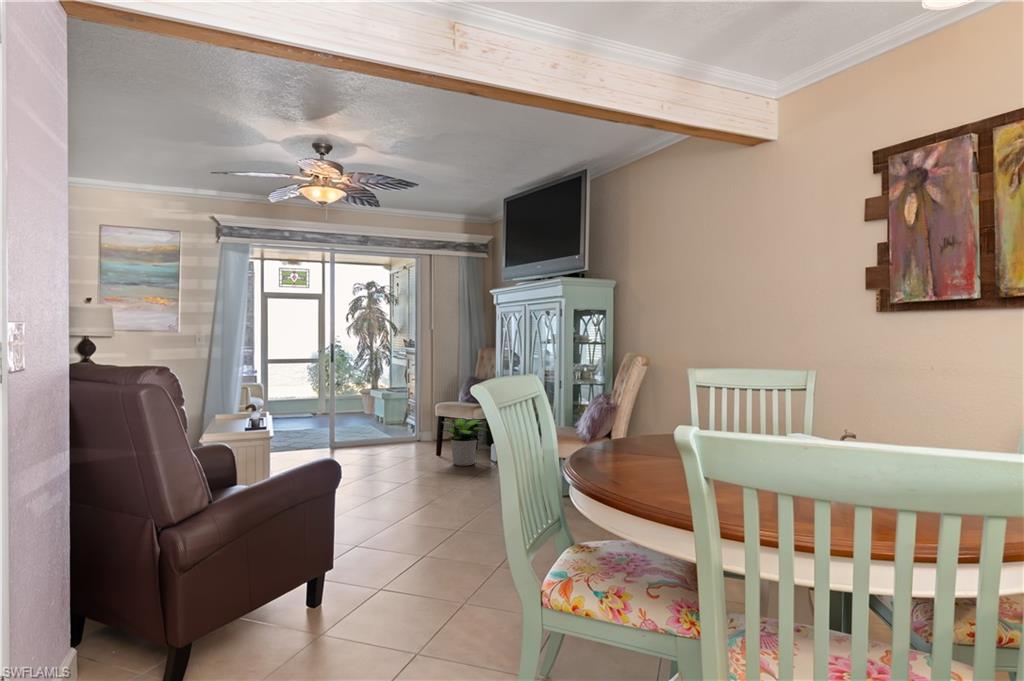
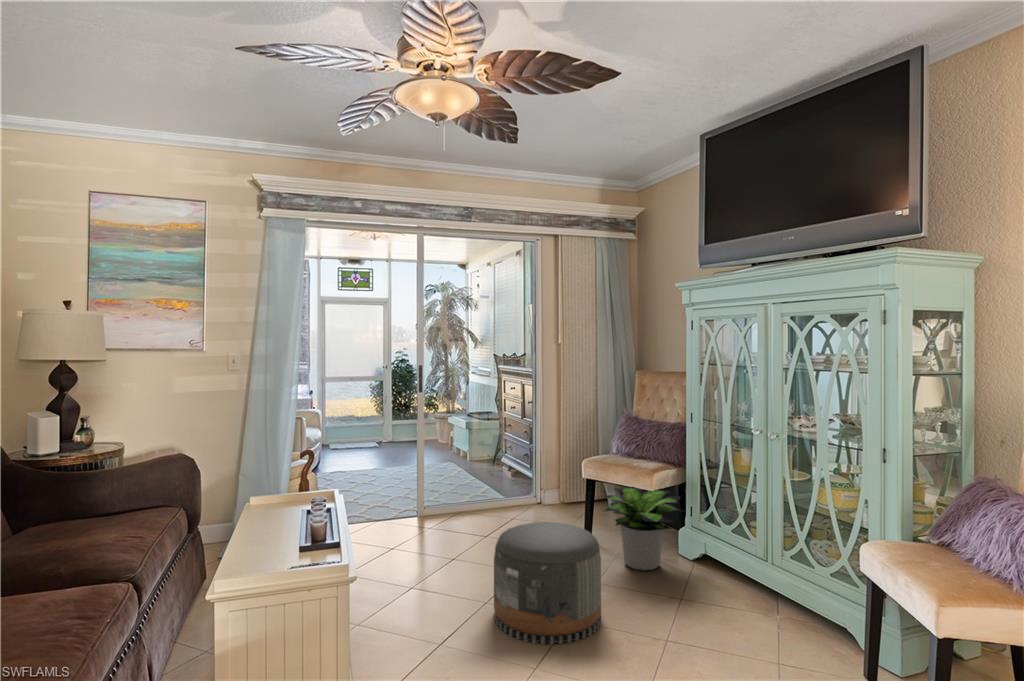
pouf: none [360,431,423,491] -> present [494,522,601,644]

